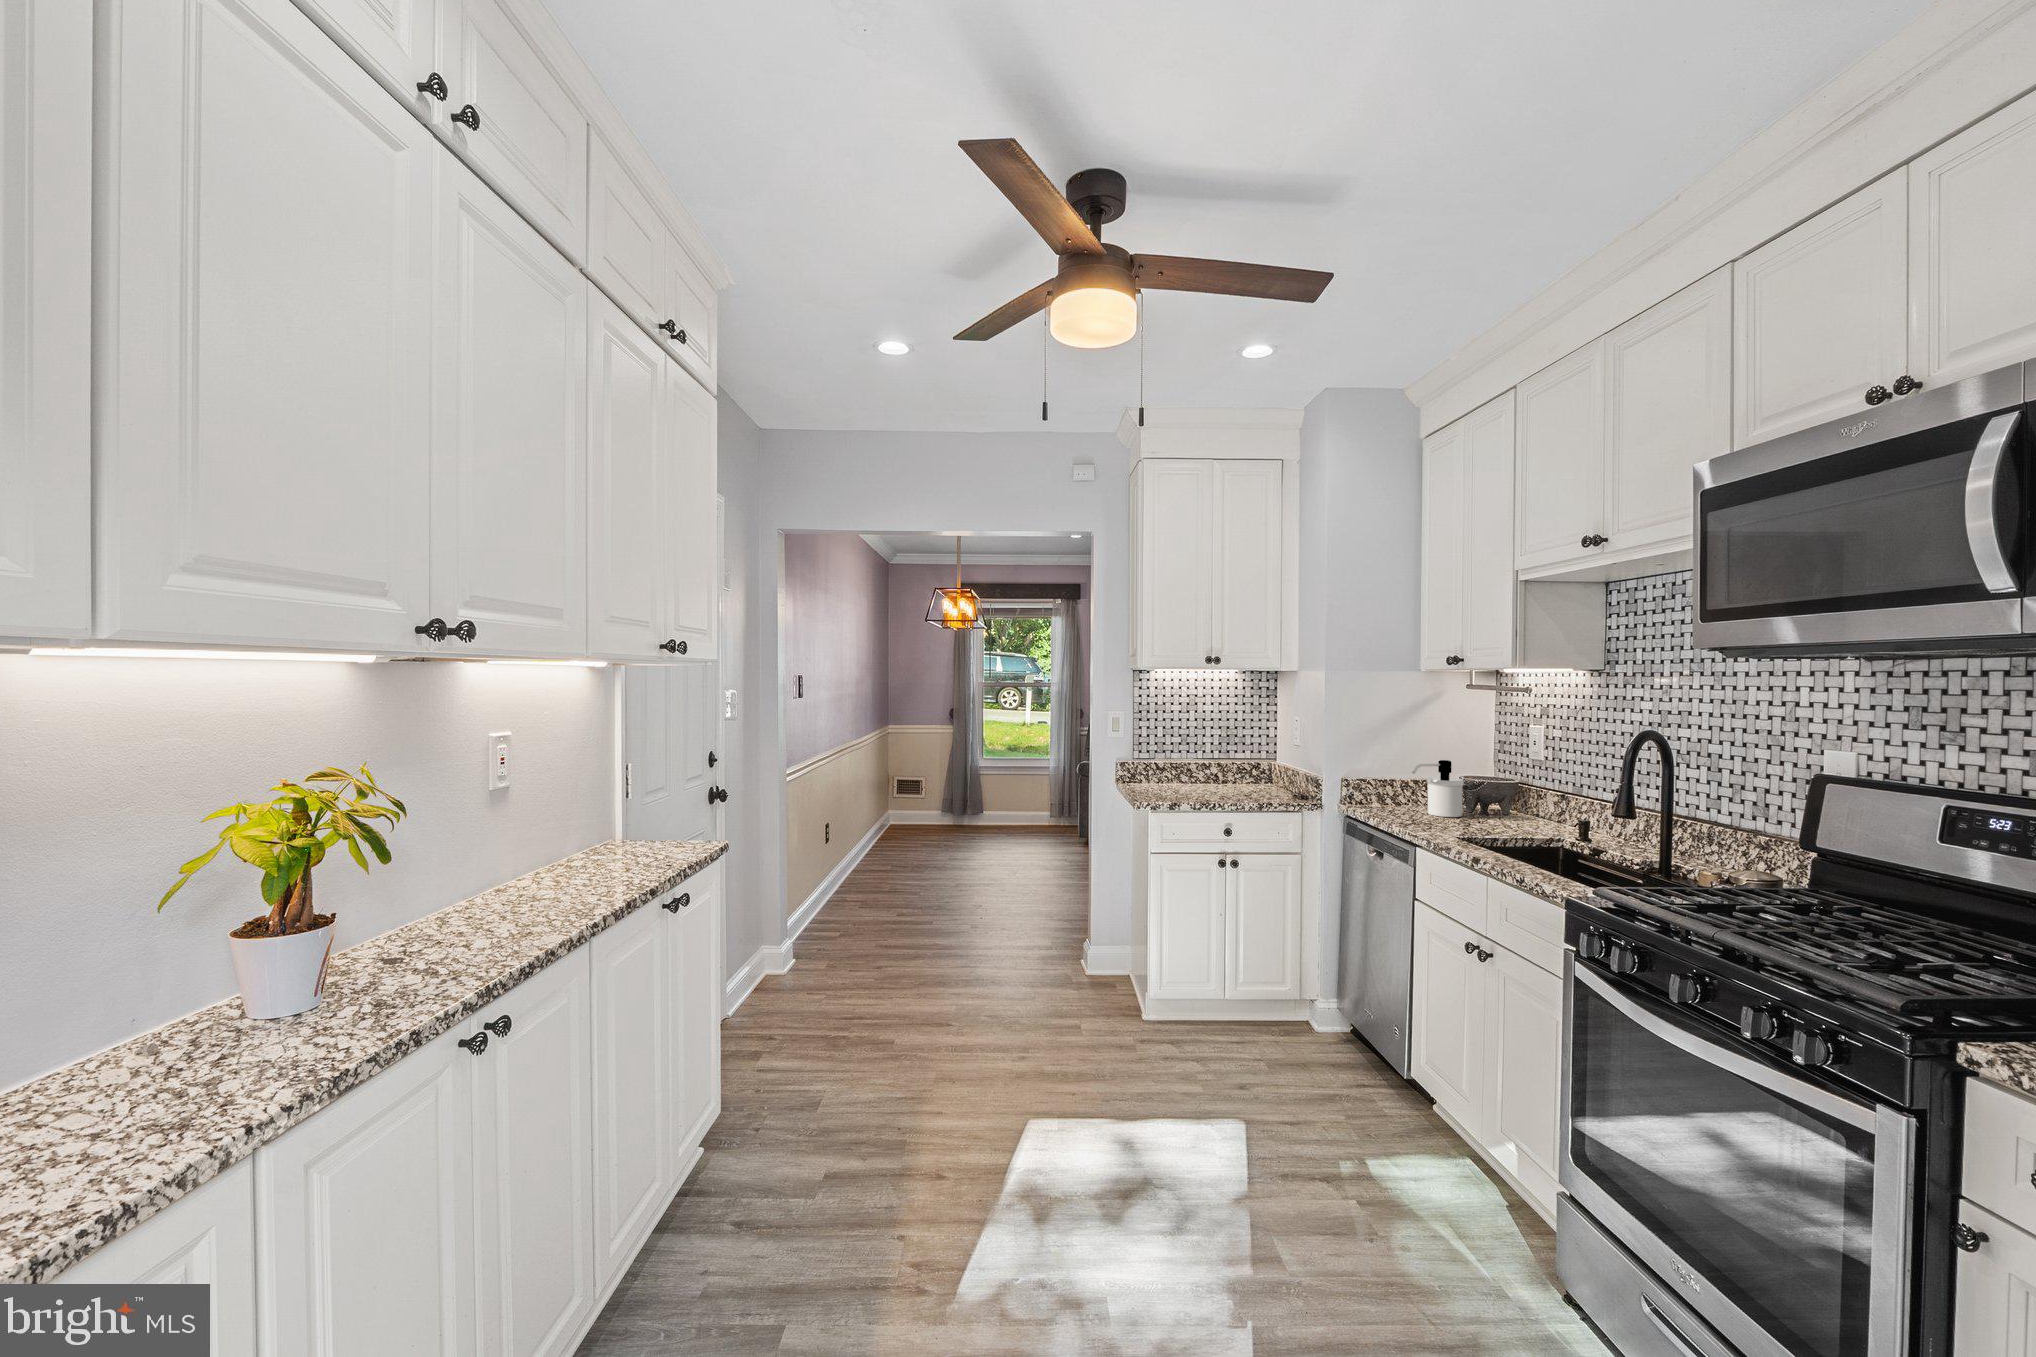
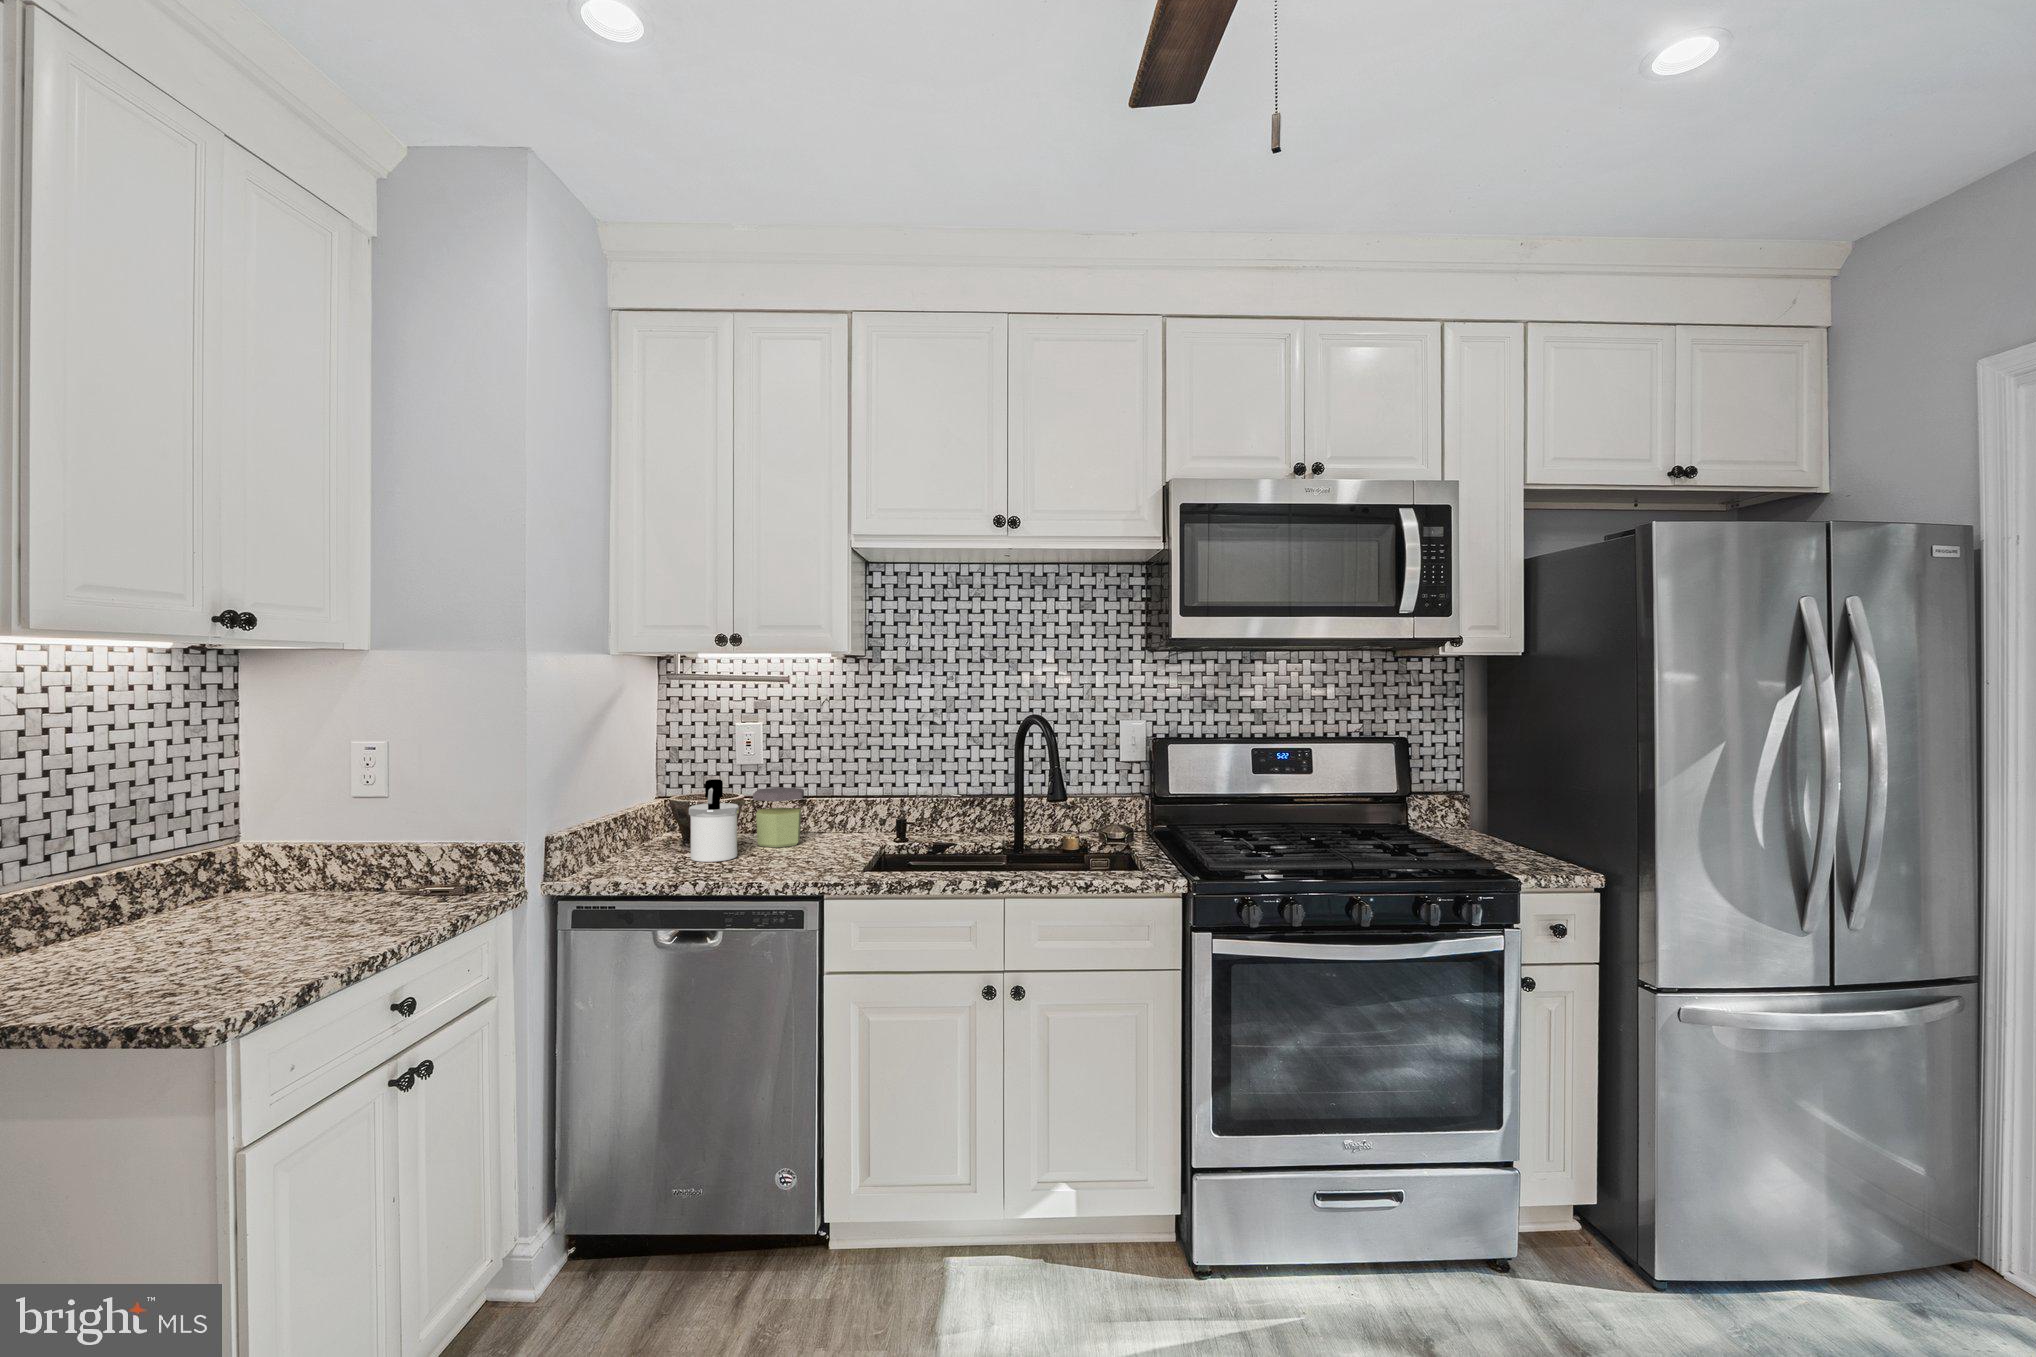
jar: none [1499,777,1544,824] -> present [753,787,804,848]

